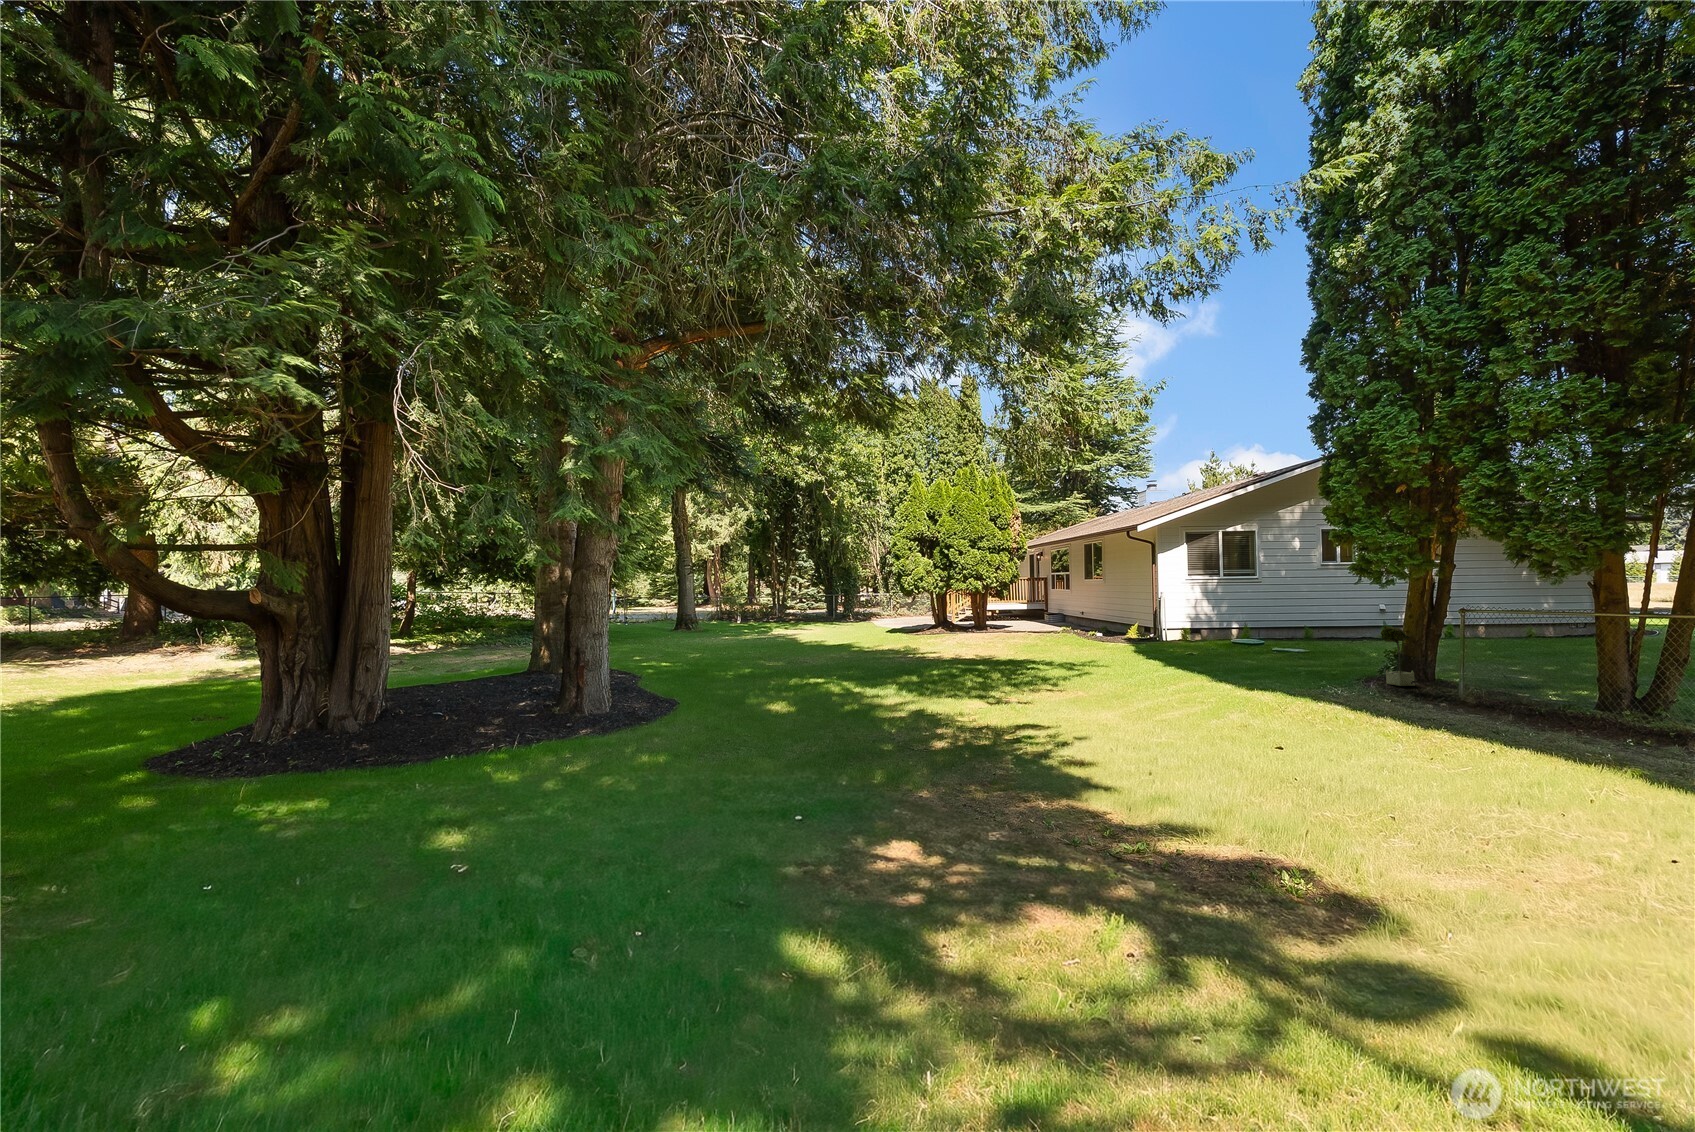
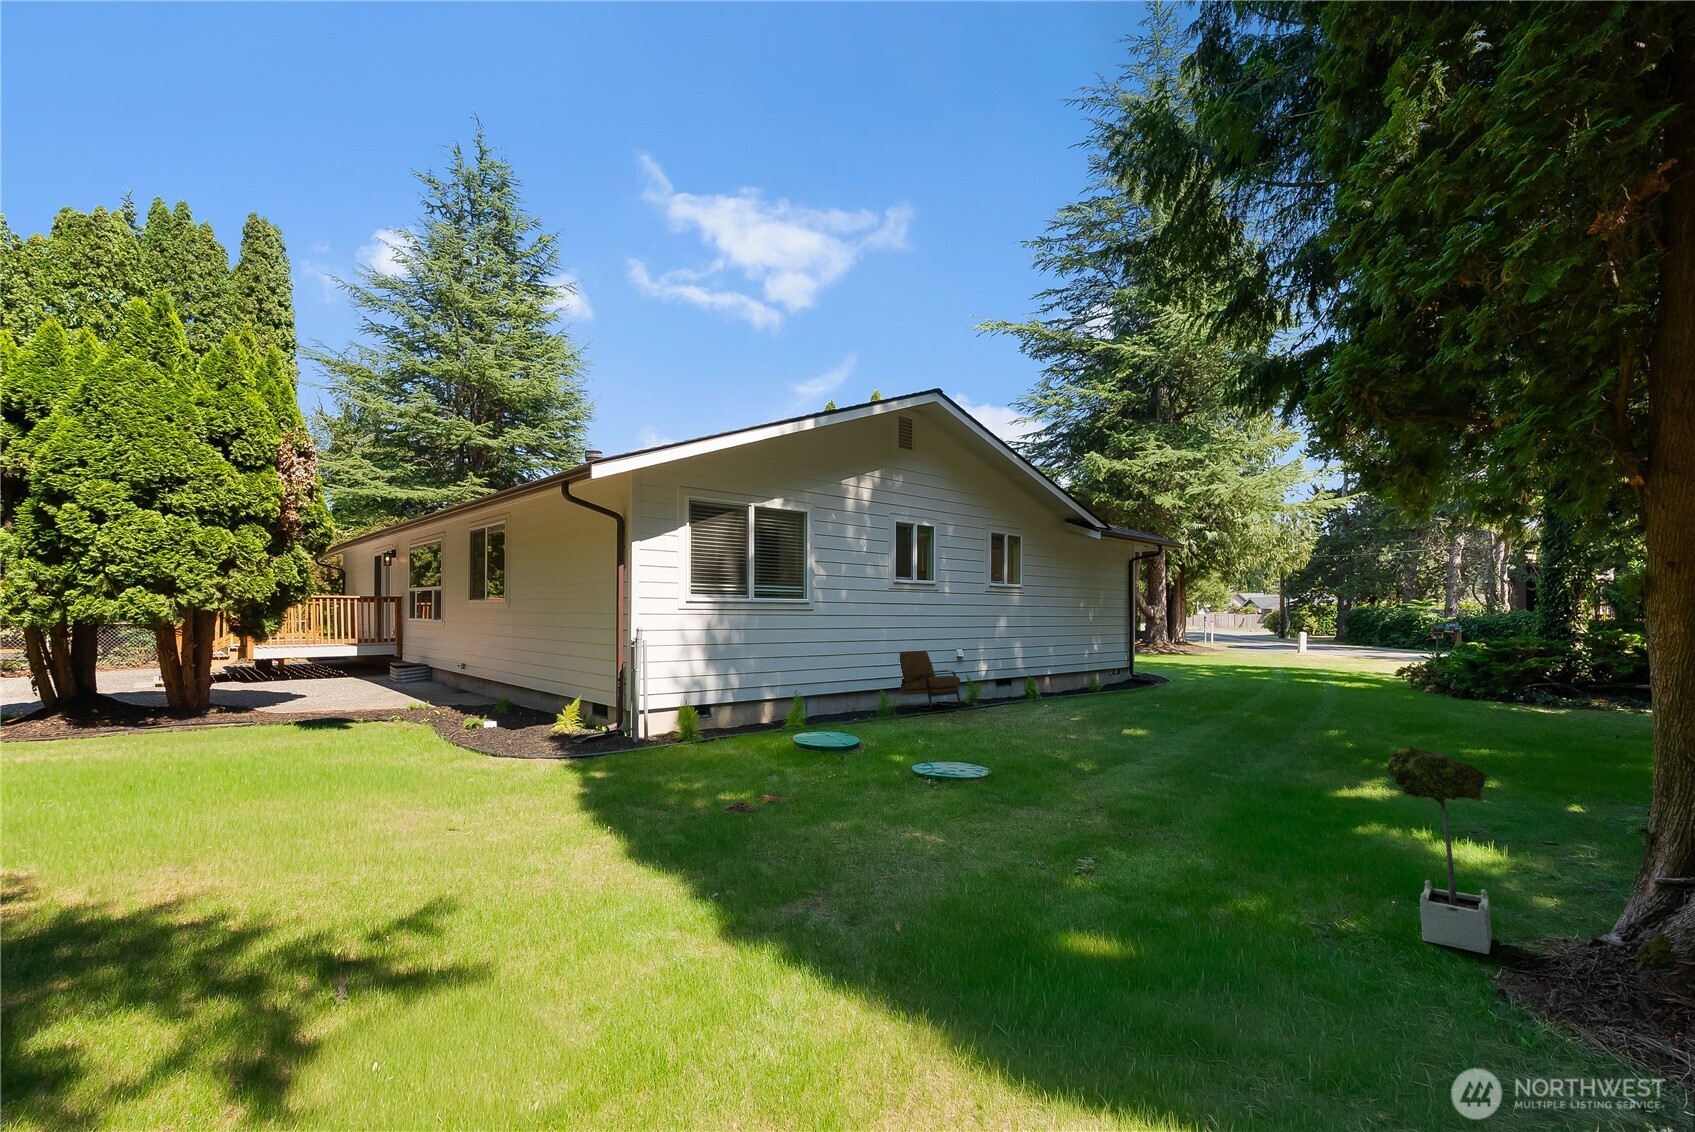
chair: none [1324,607,1372,640] -> present [897,651,961,710]

